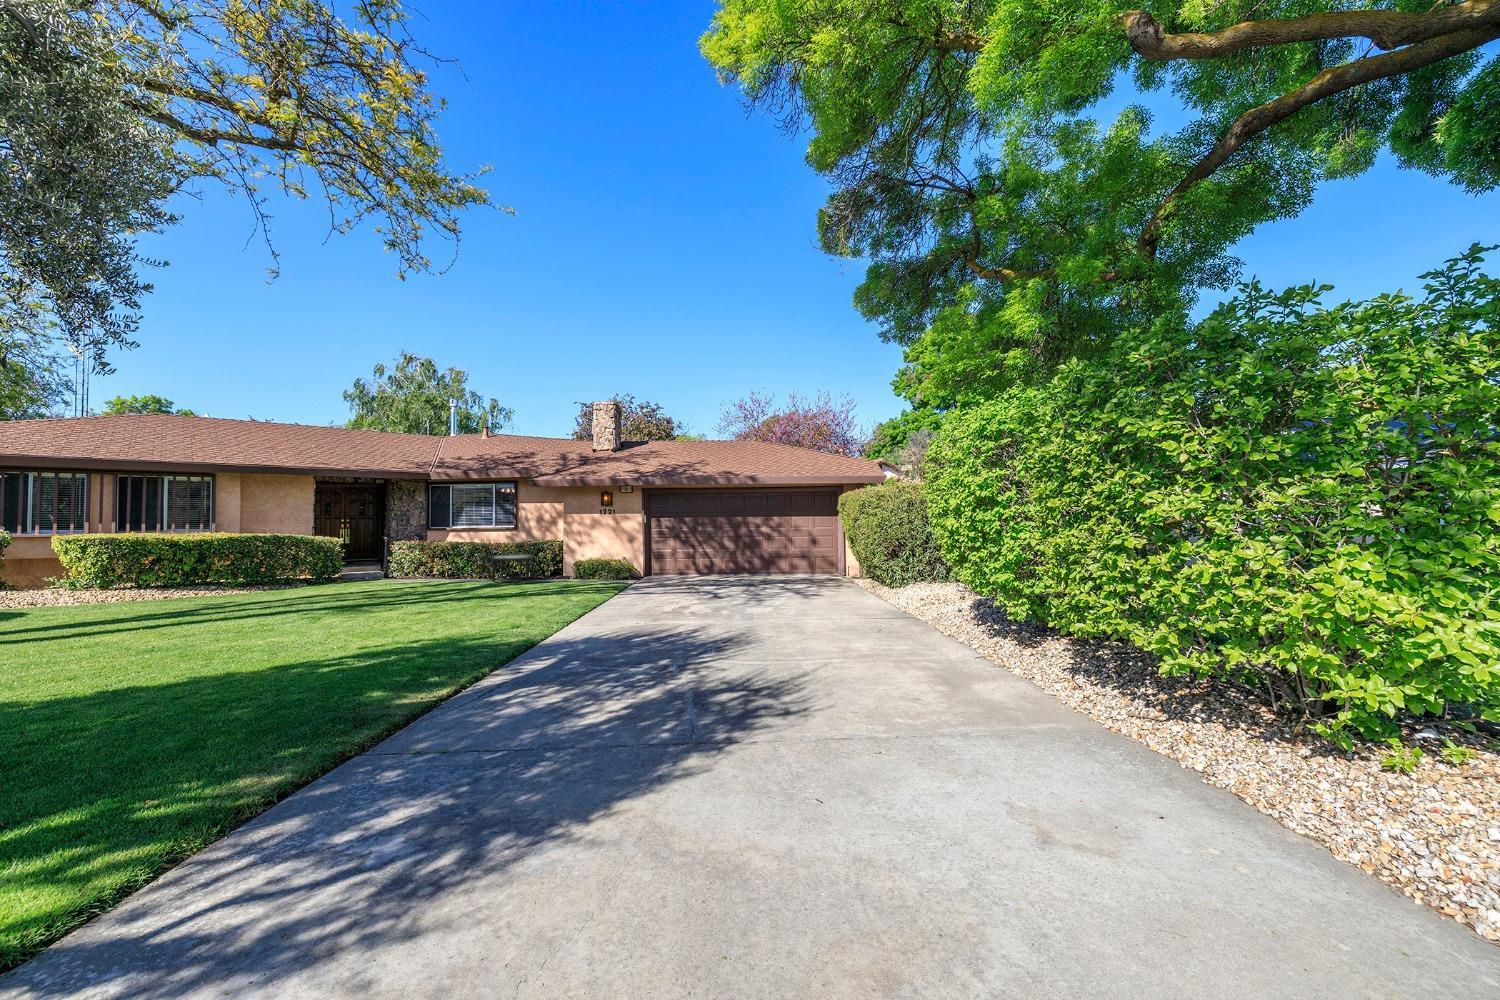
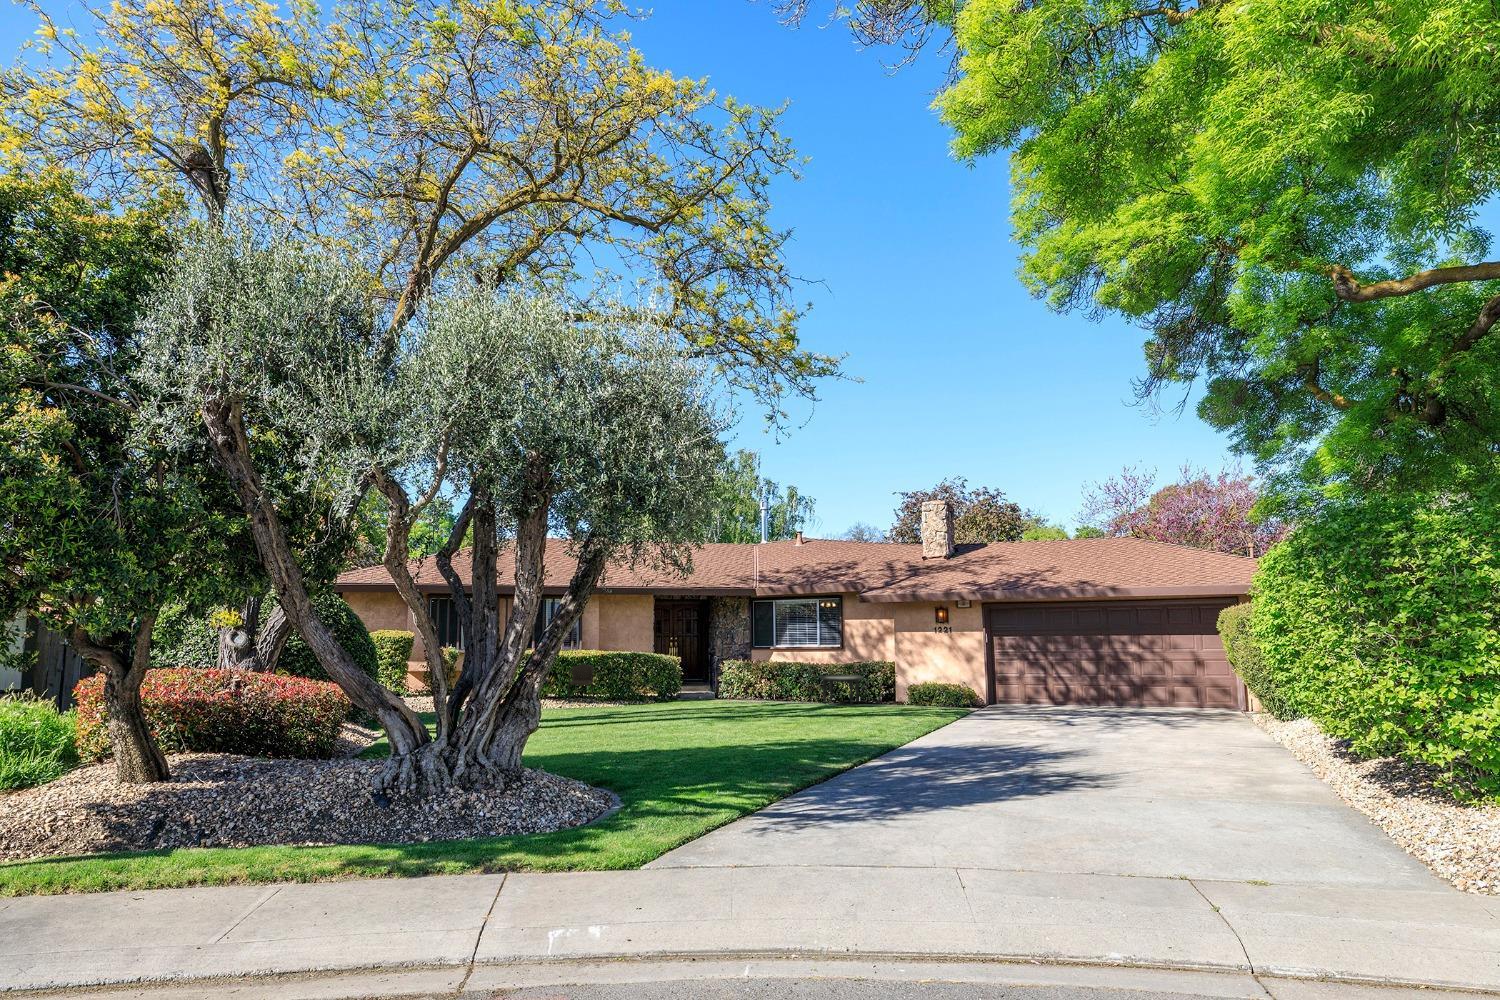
chair: none [186,549,225,593] -> present [568,665,594,703]

